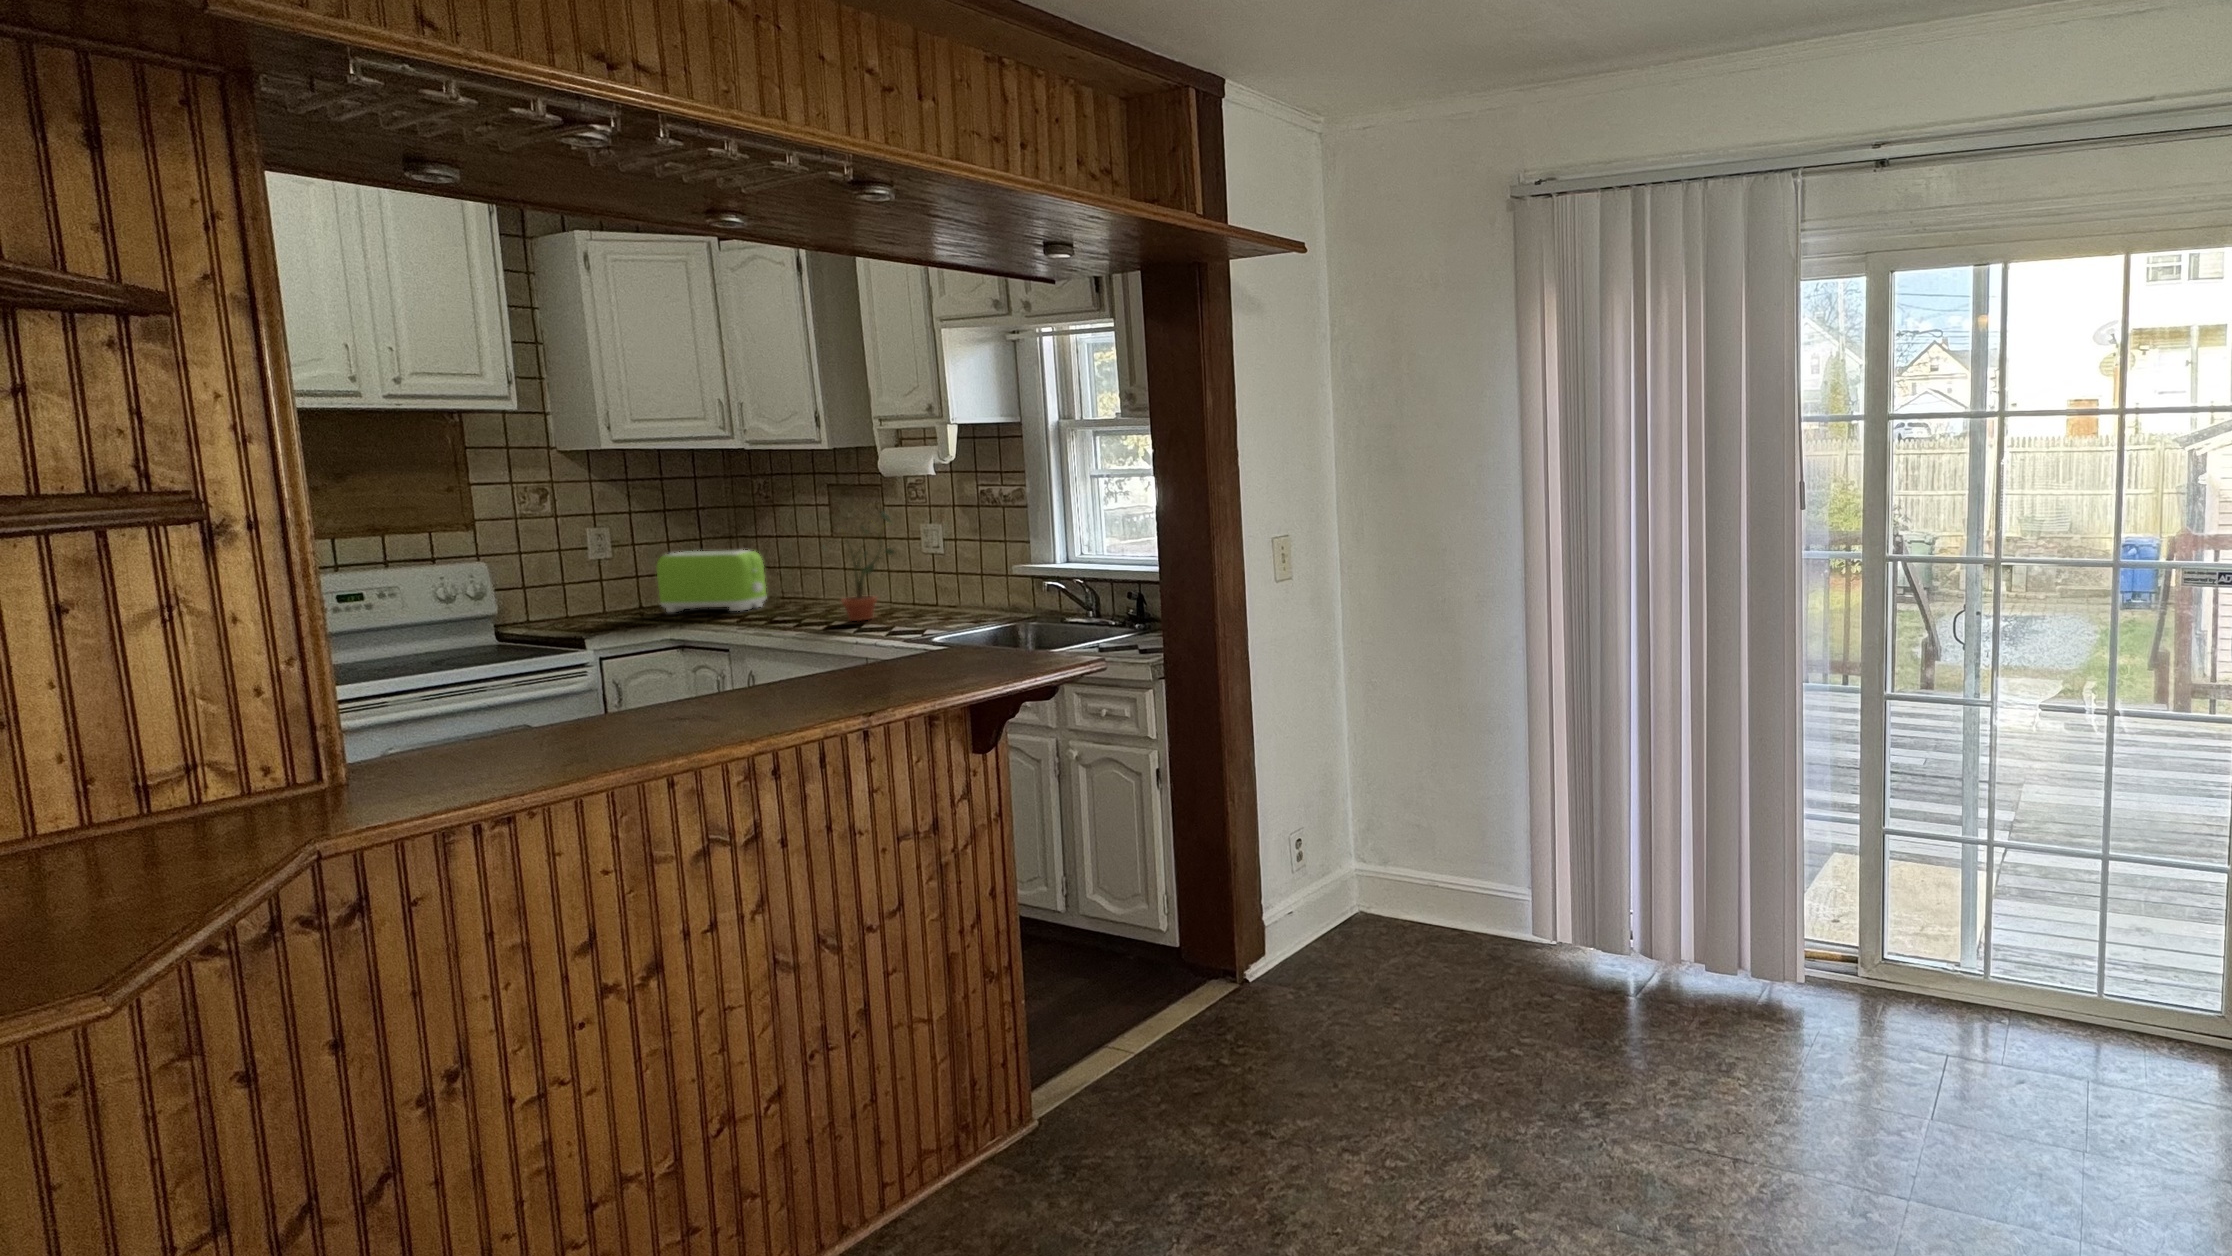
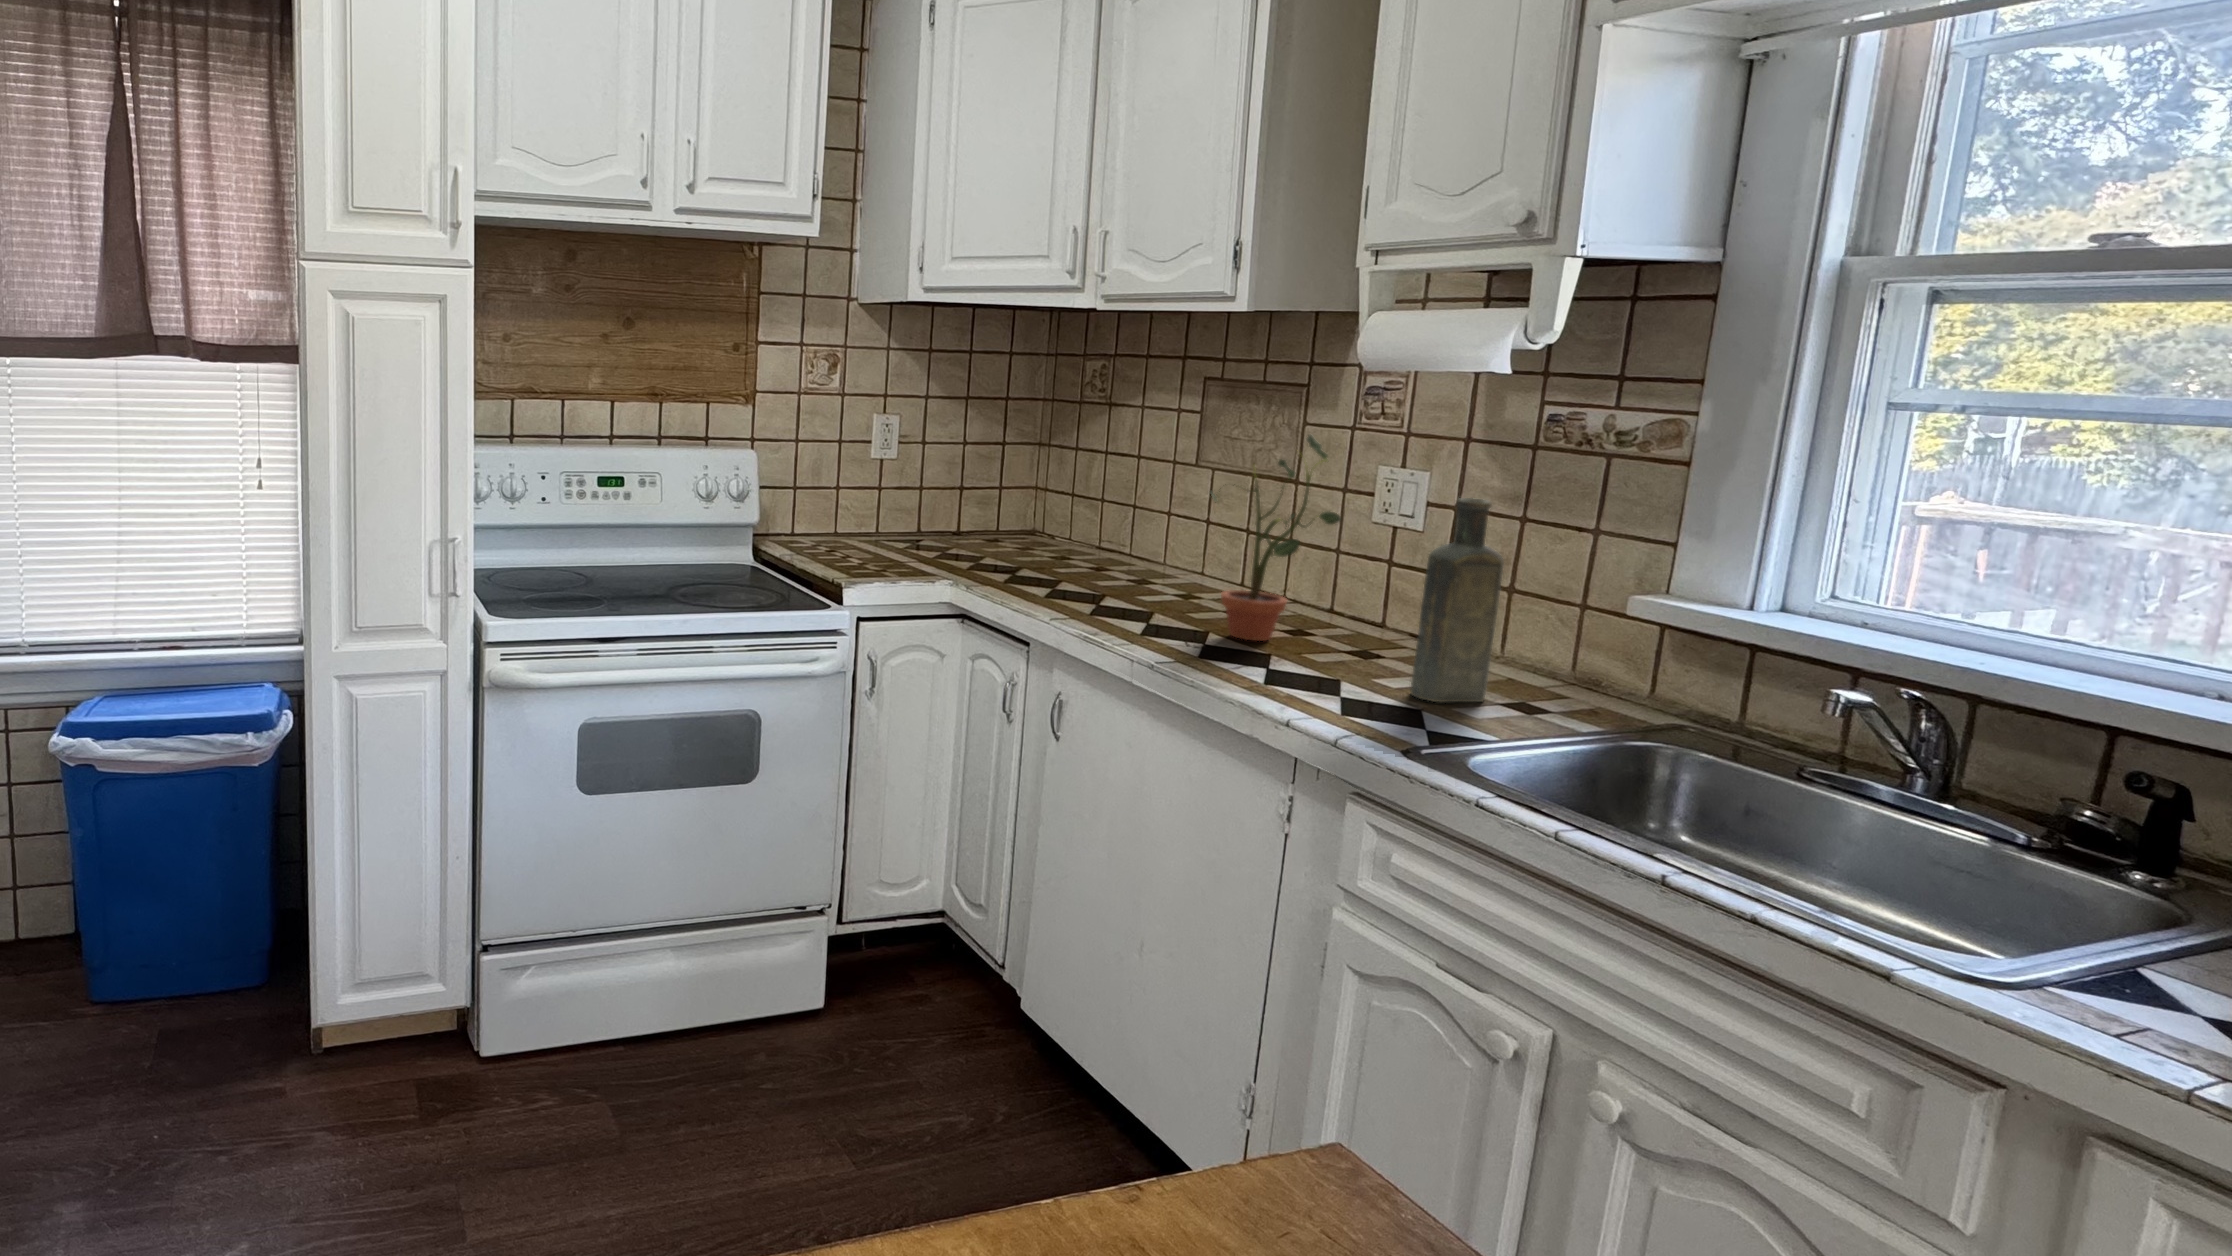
bottle: none [922,532,966,627] -> present [1410,498,1504,702]
toaster: present [657,550,766,612] -> none [942,464,1087,570]

